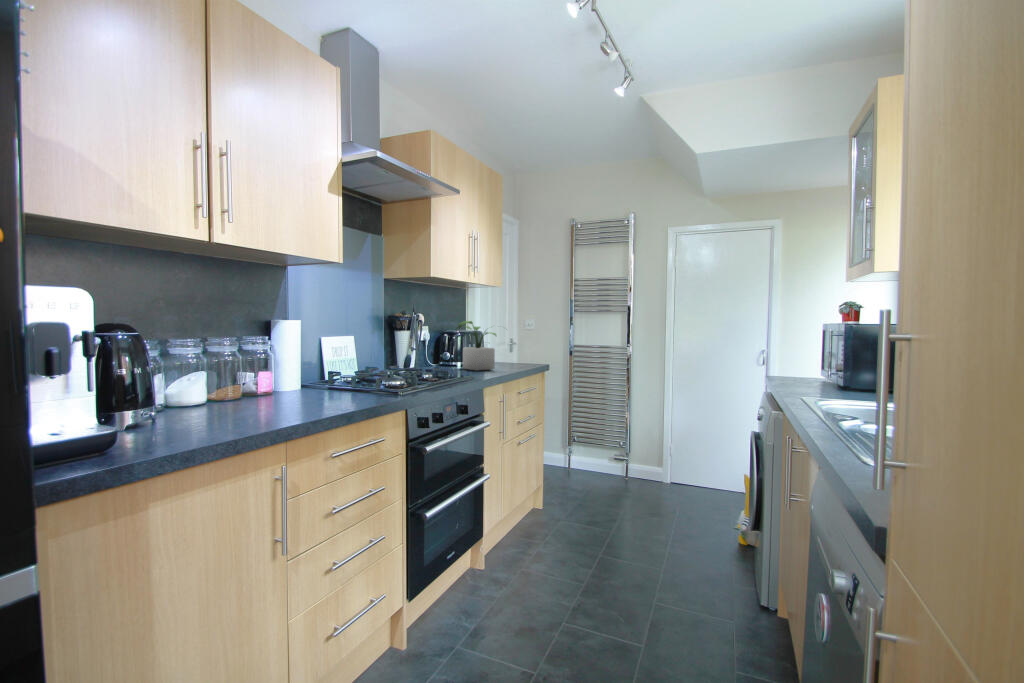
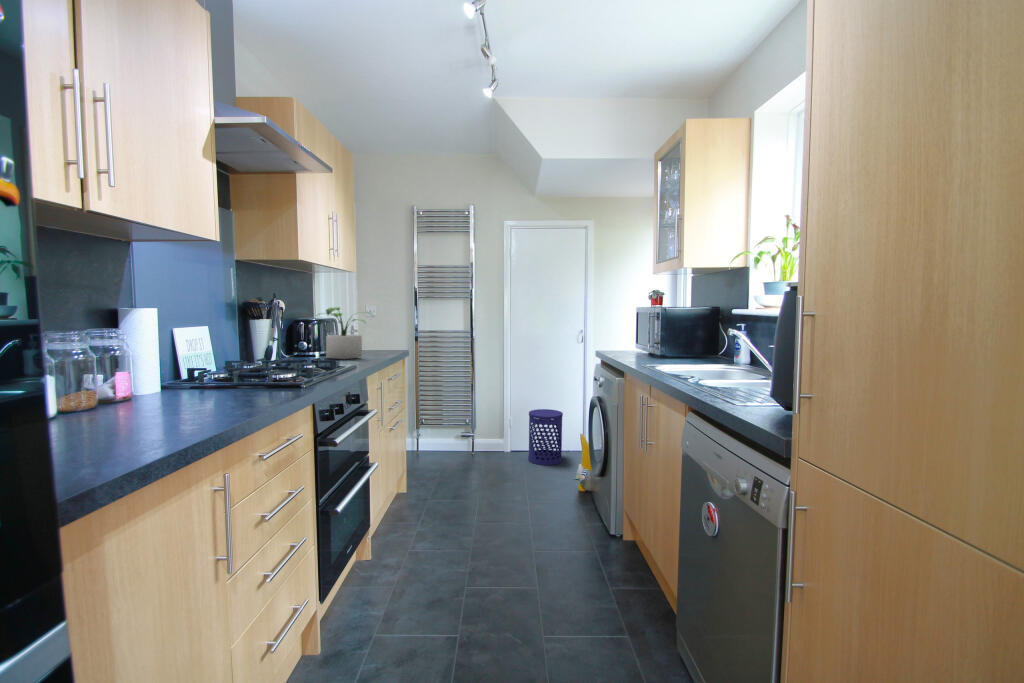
waste bin: none [686,438,730,504] -> present [528,409,563,465]

